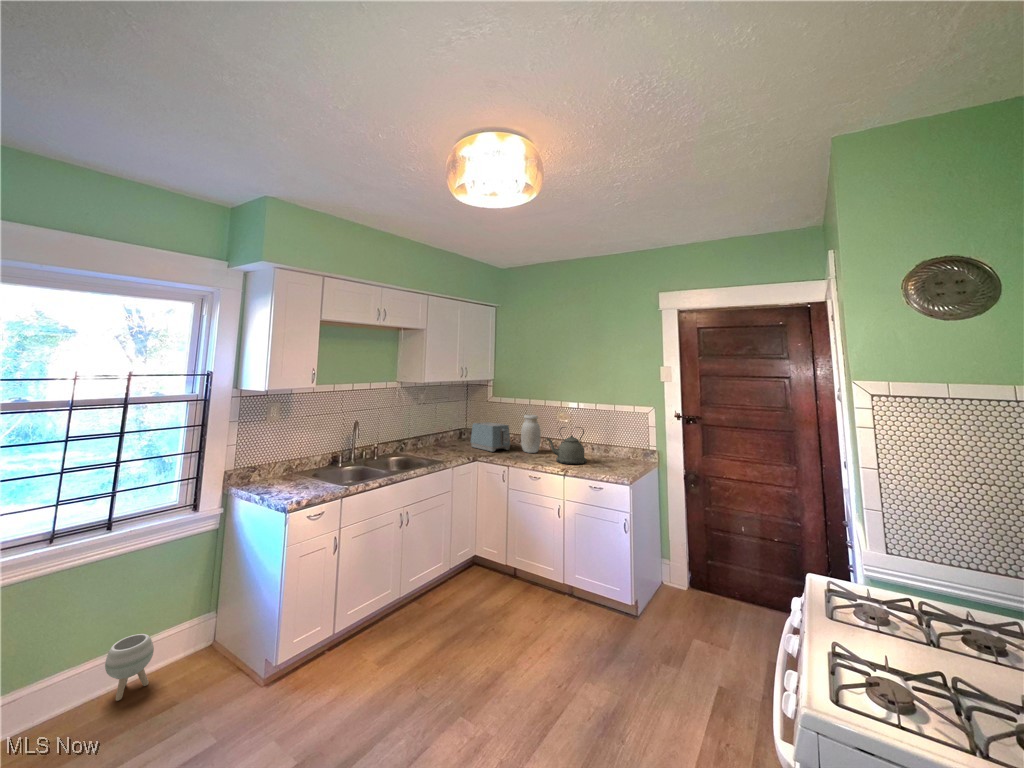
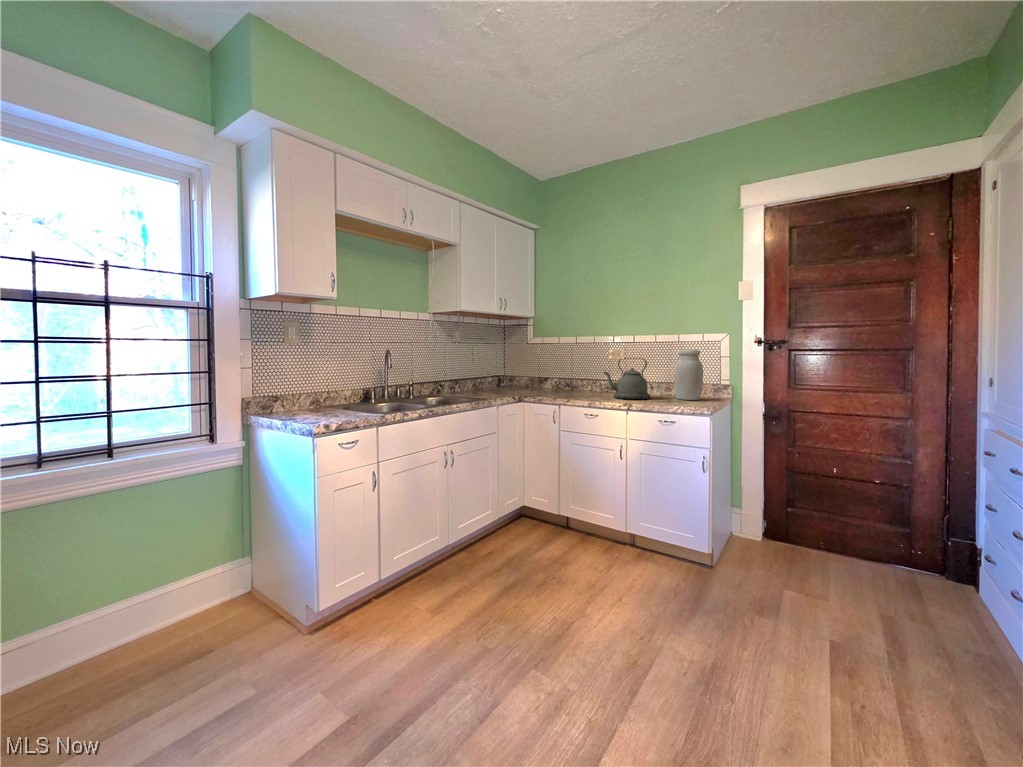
jar: present [521,415,541,453] -> present [674,350,703,400]
toaster: present [471,422,510,452] -> none [511,364,557,392]
planter: present [105,634,154,701] -> none [114,576,170,650]

